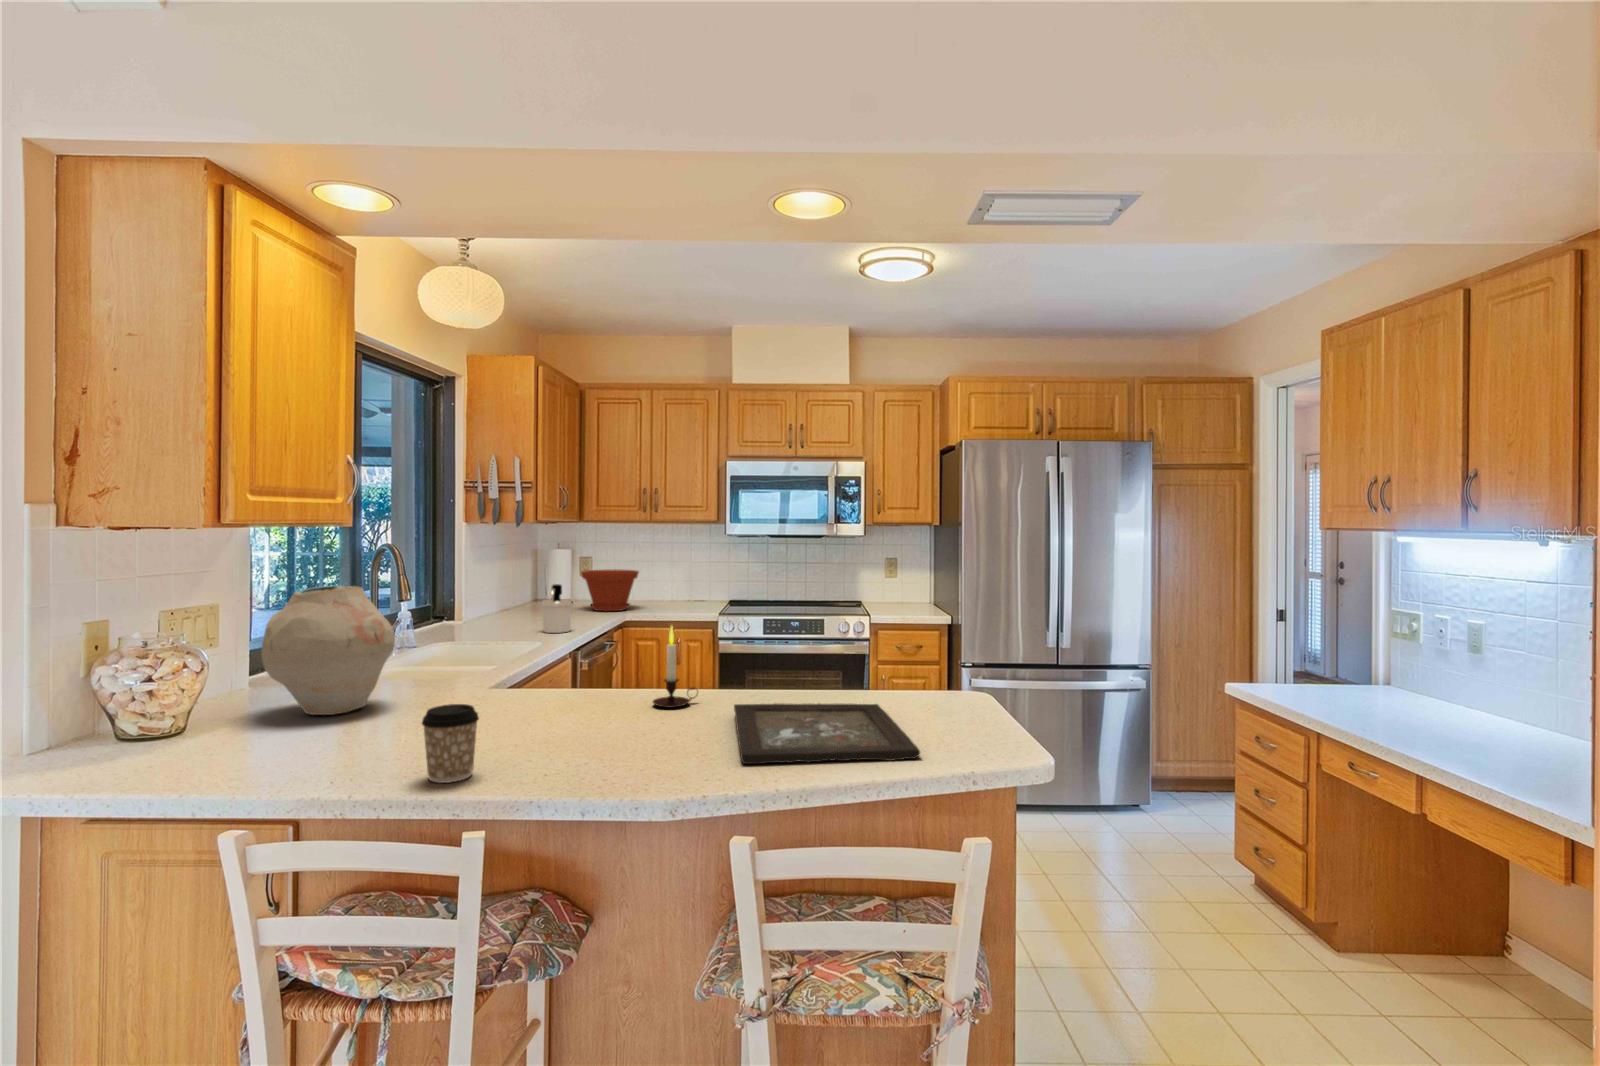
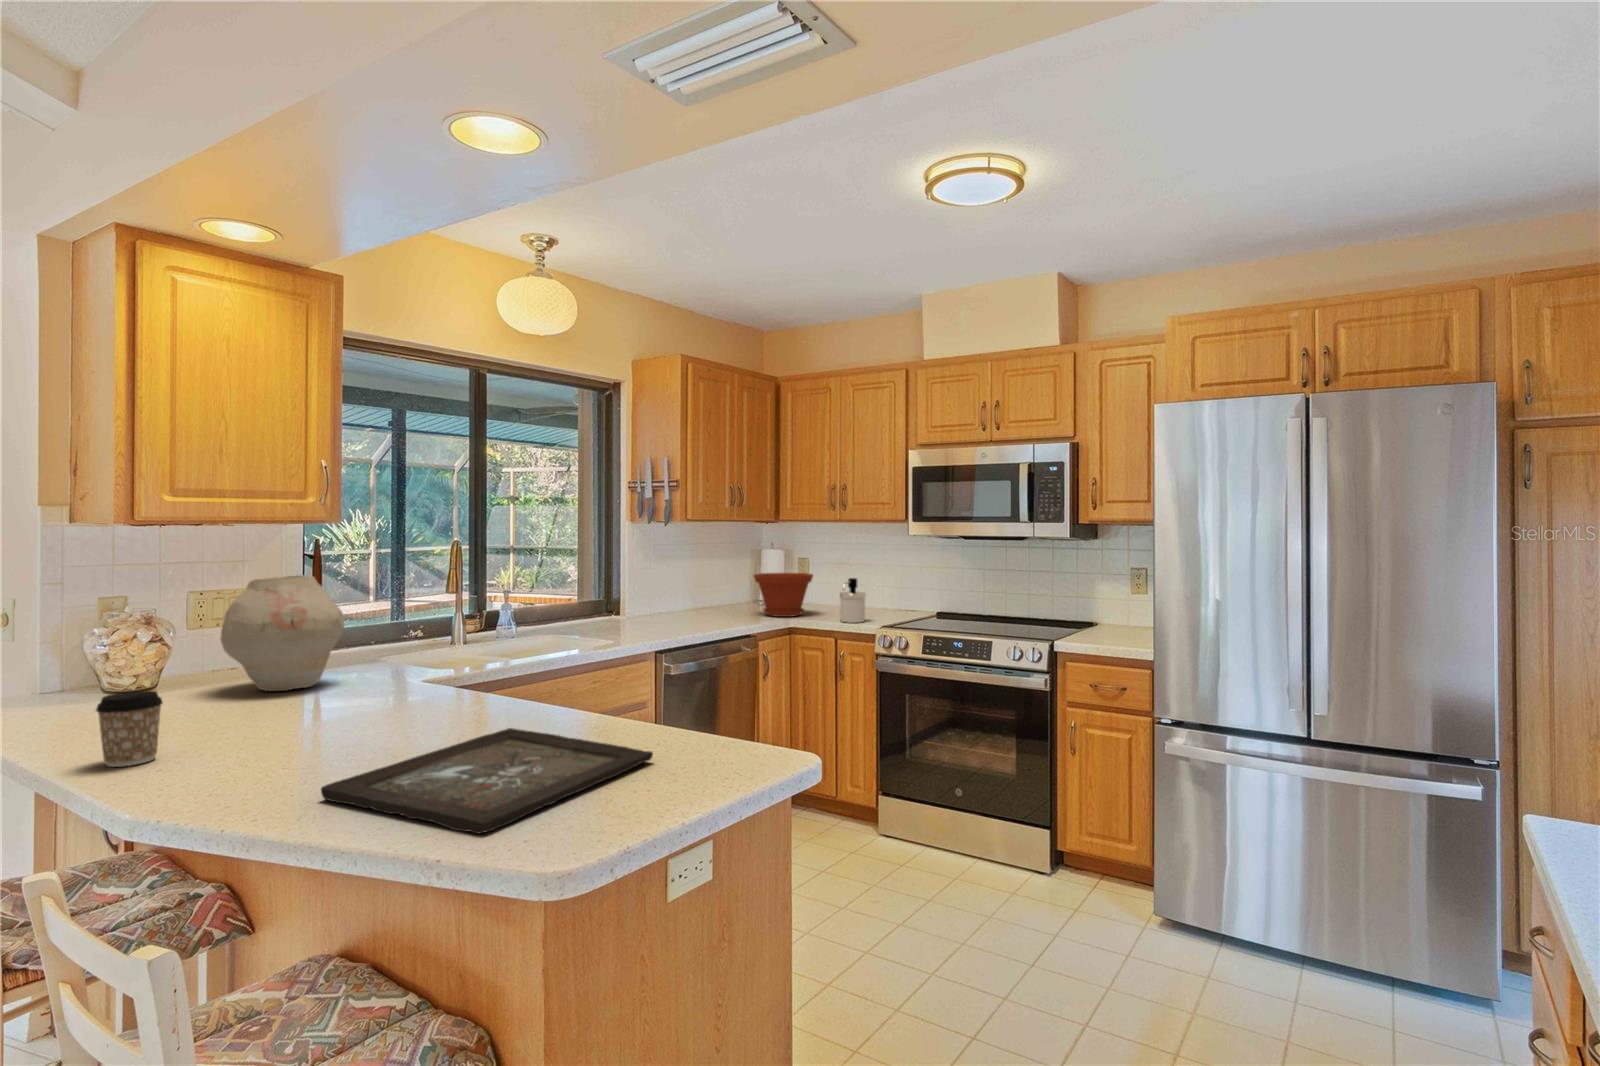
soap dispenser: present [542,584,572,633] -> present [840,578,866,623]
candle: present [653,627,698,708] -> none [479,630,534,723]

